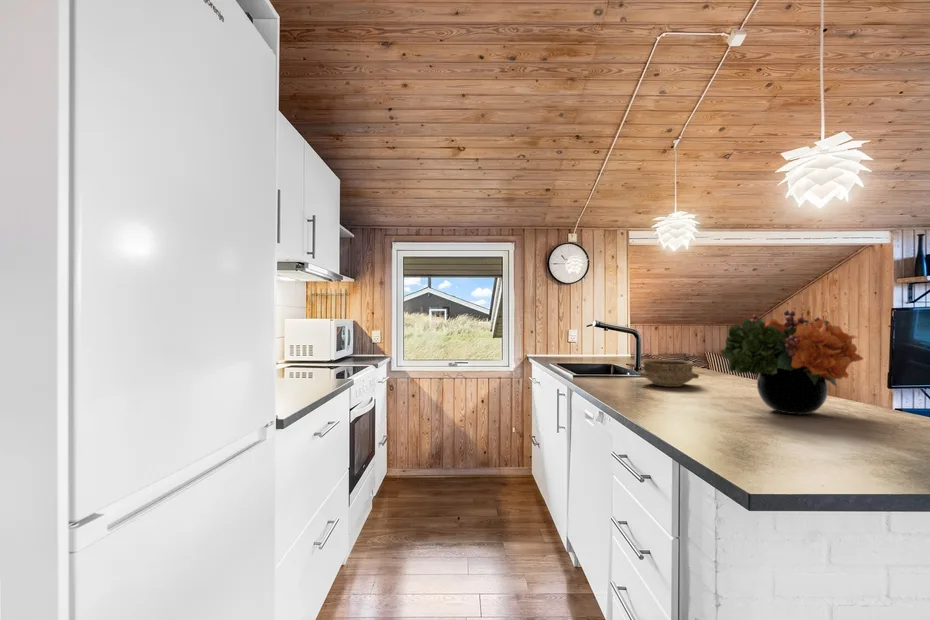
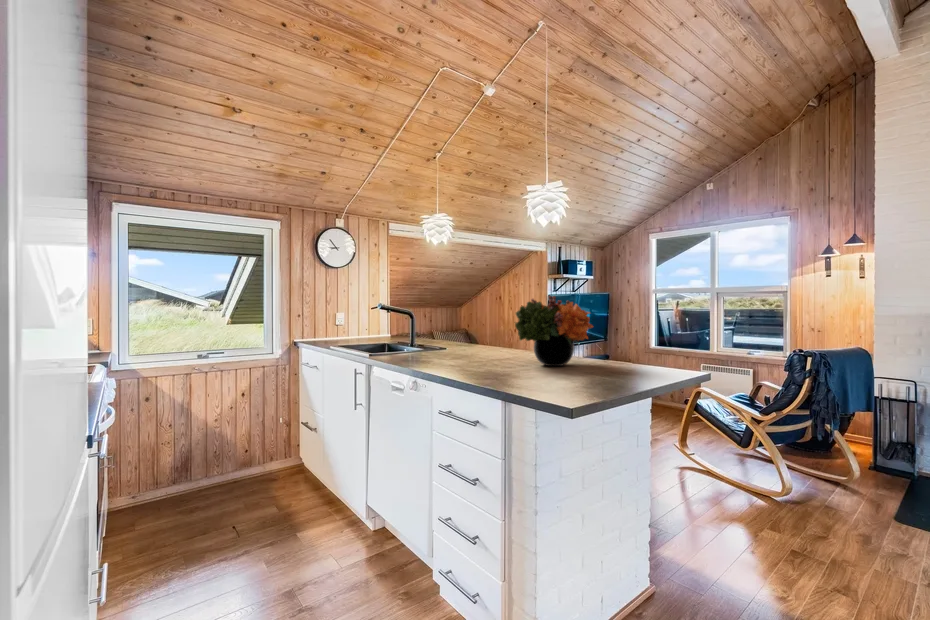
ceramic bowl: present [638,359,699,387] -> none [435,336,479,357]

